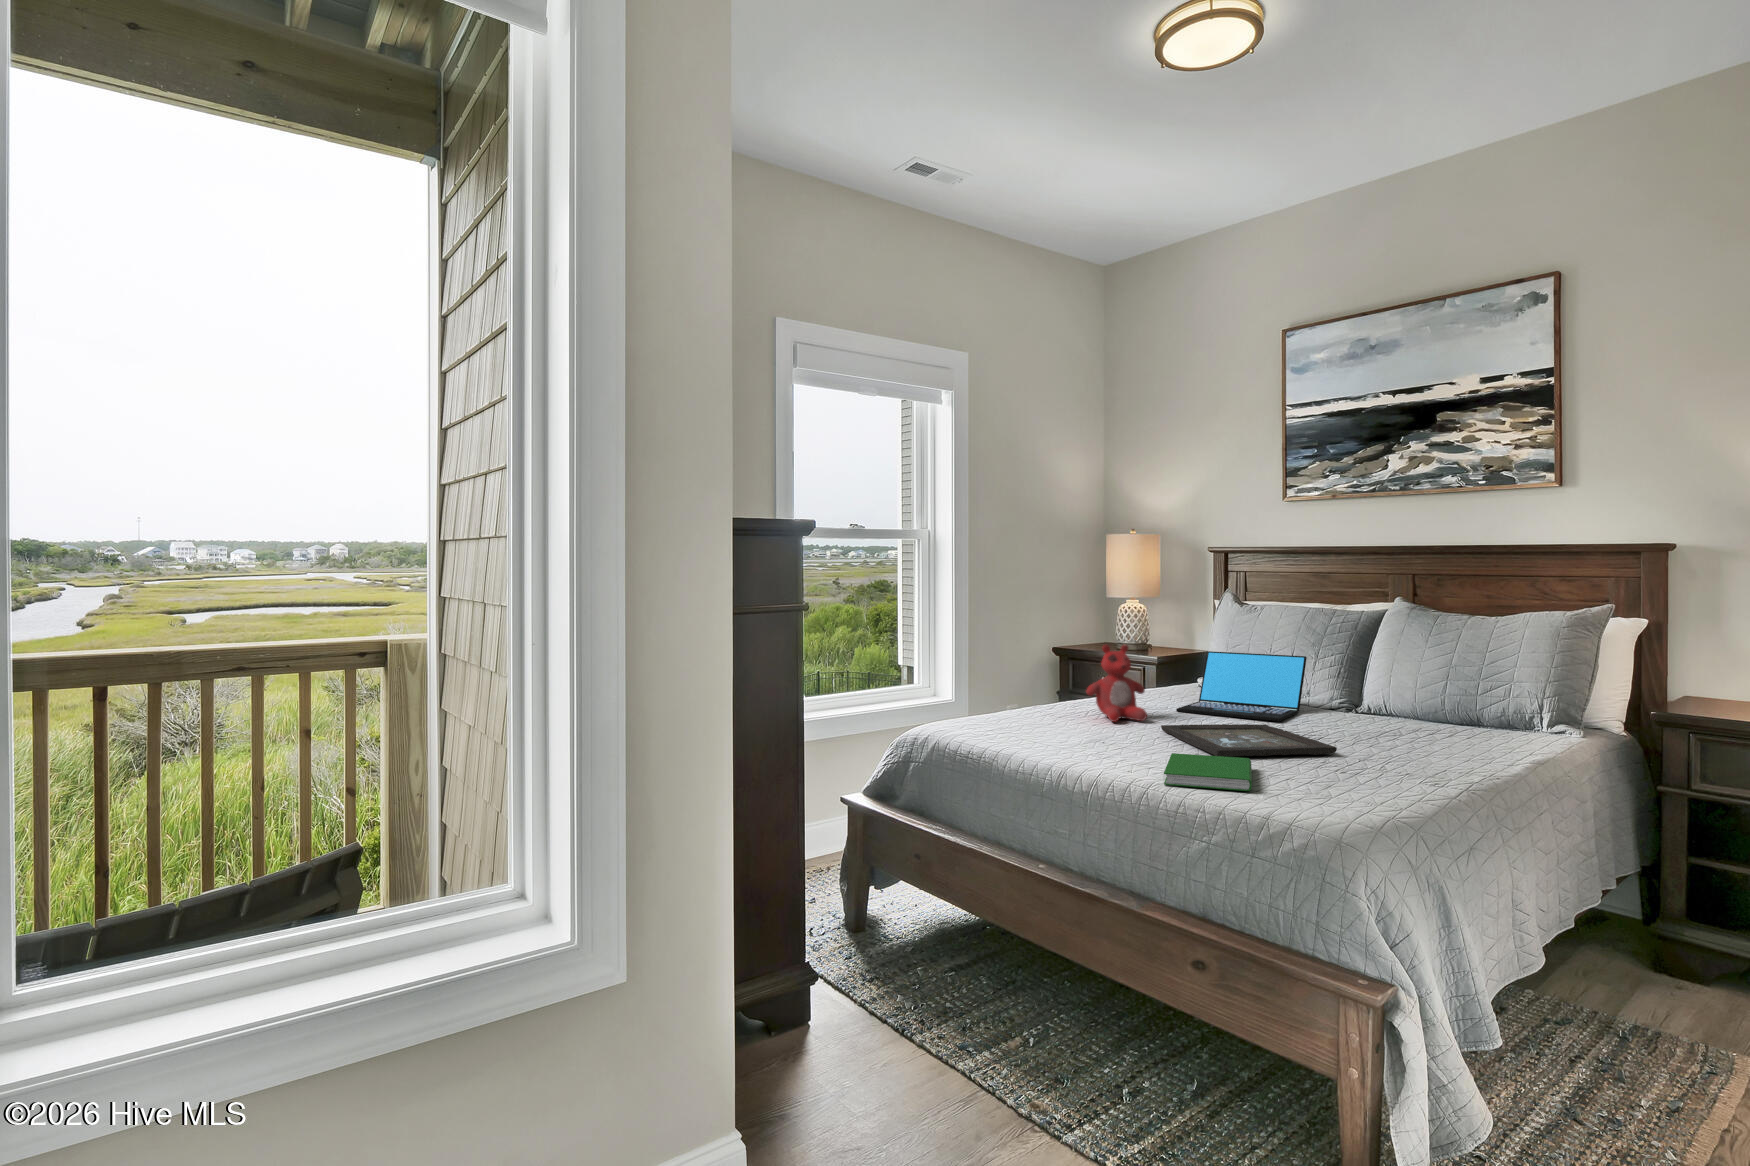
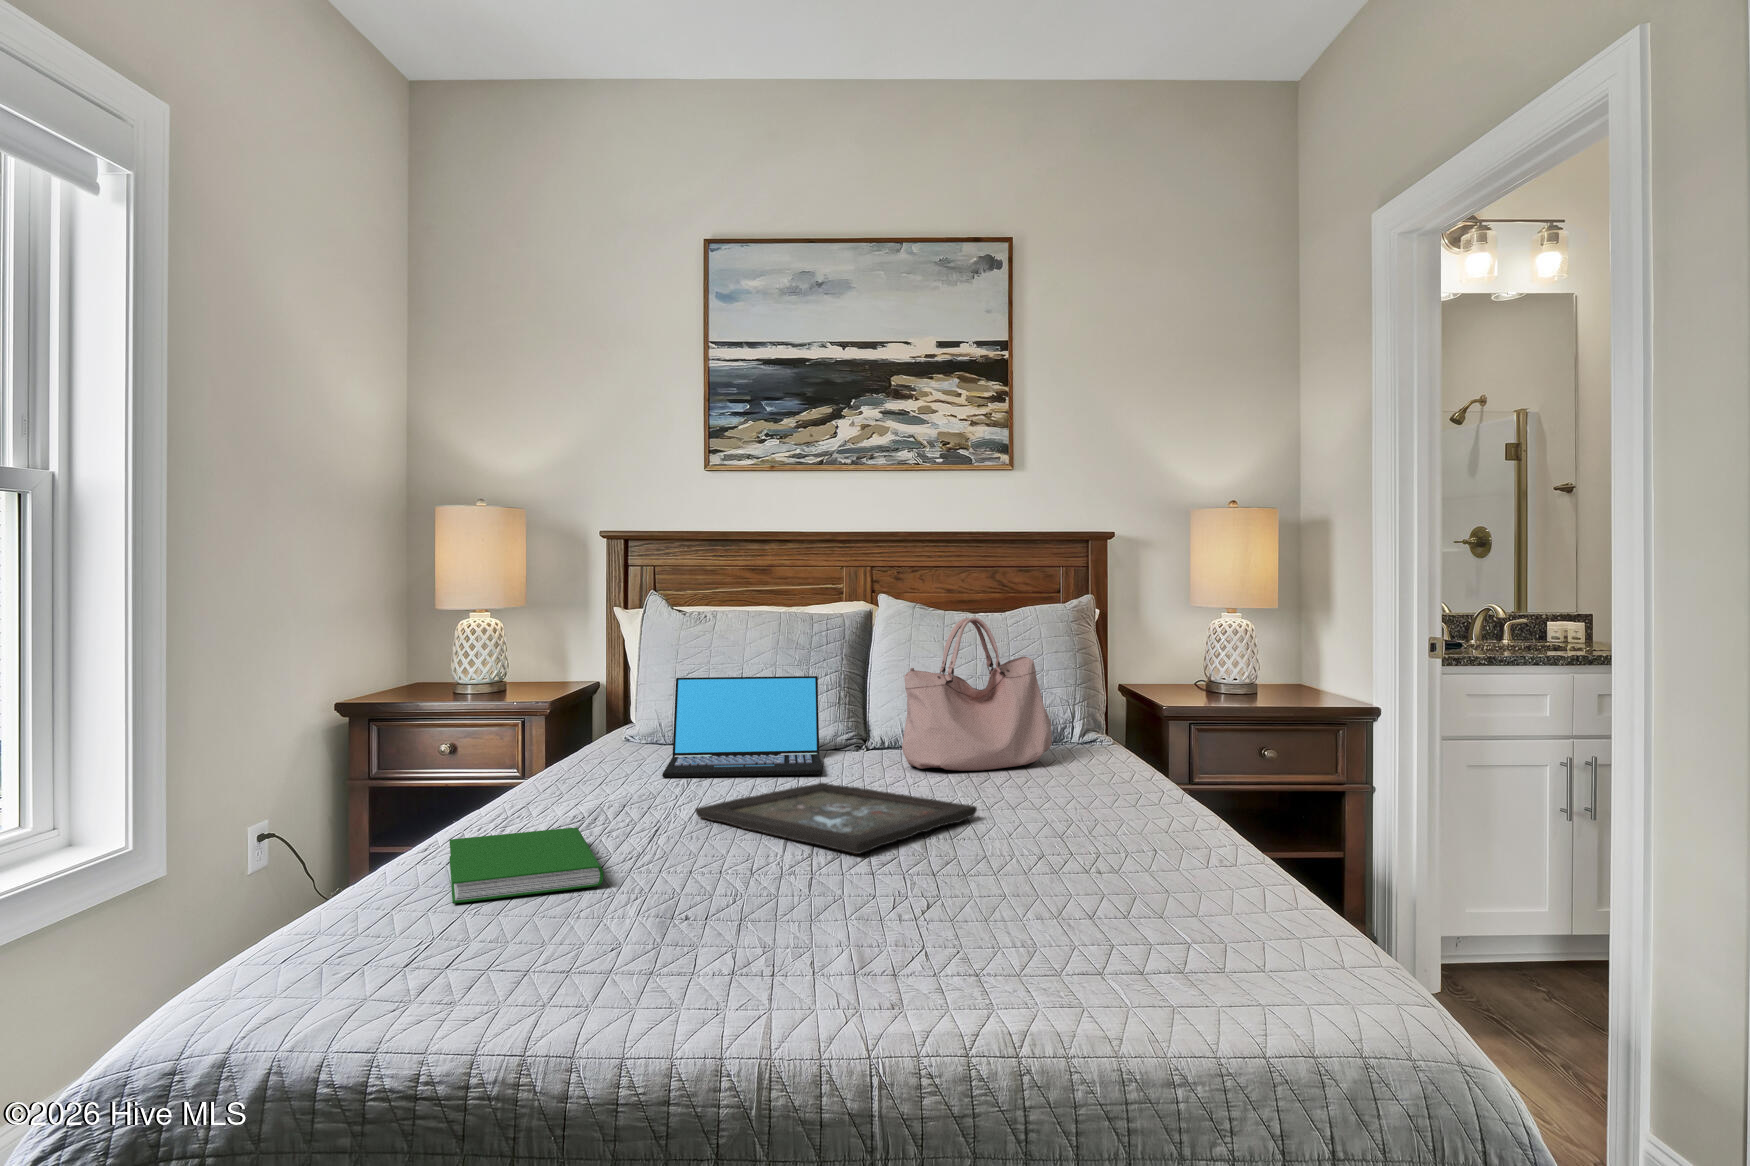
handbag: none [1348,619,1491,734] -> present [902,617,1052,771]
stuffed bear: present [1086,645,1147,722] -> none [539,673,650,813]
hardcover book: present [1164,753,1252,791] -> present [449,828,603,903]

